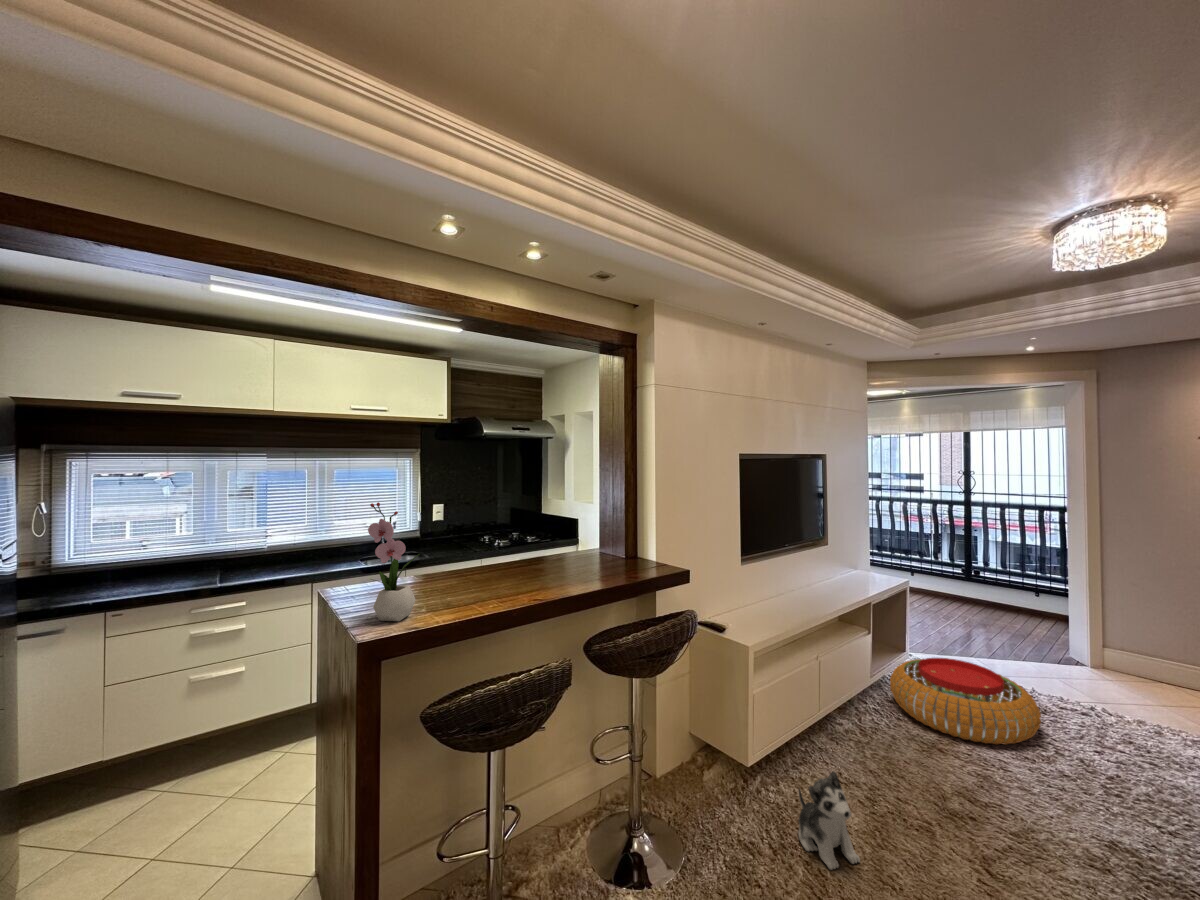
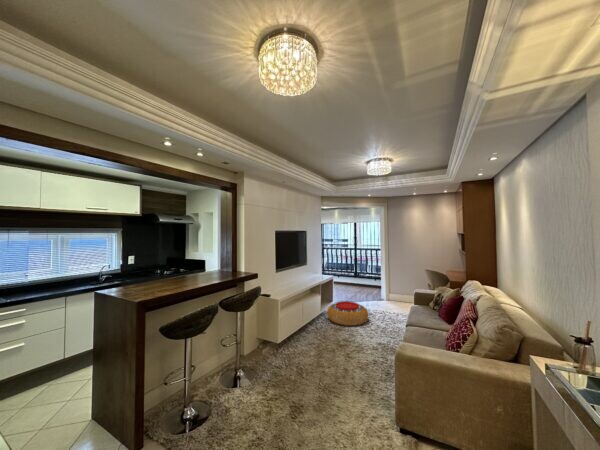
flower arrangement: present [368,502,420,621] -> none [138,249,157,295]
plush toy: present [798,771,860,870] -> none [295,335,313,367]

